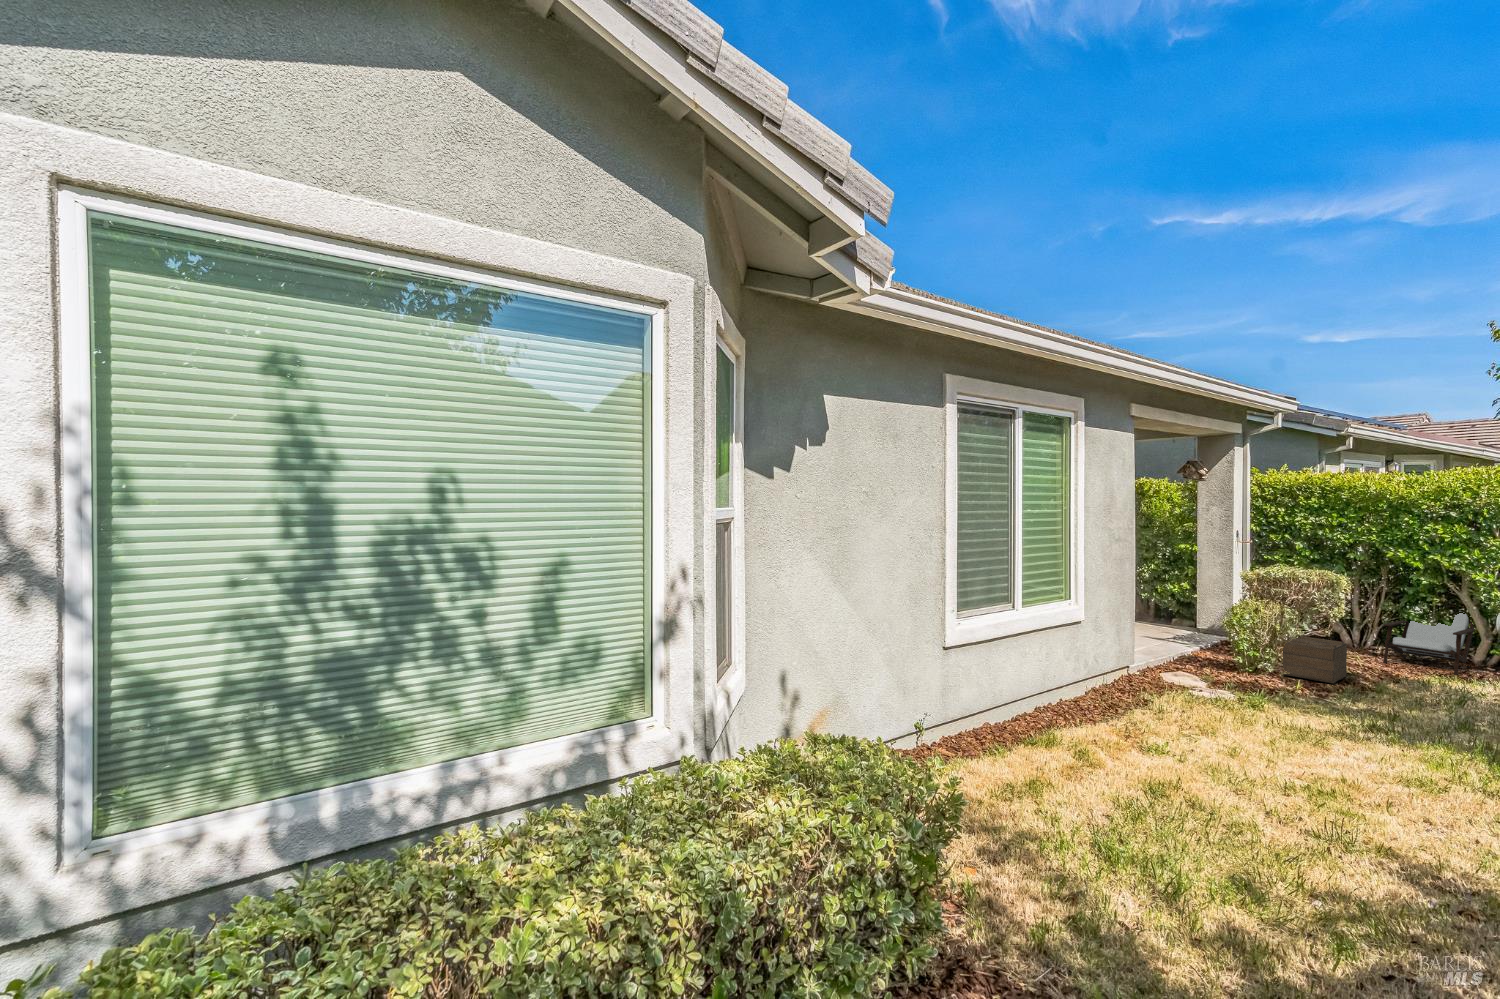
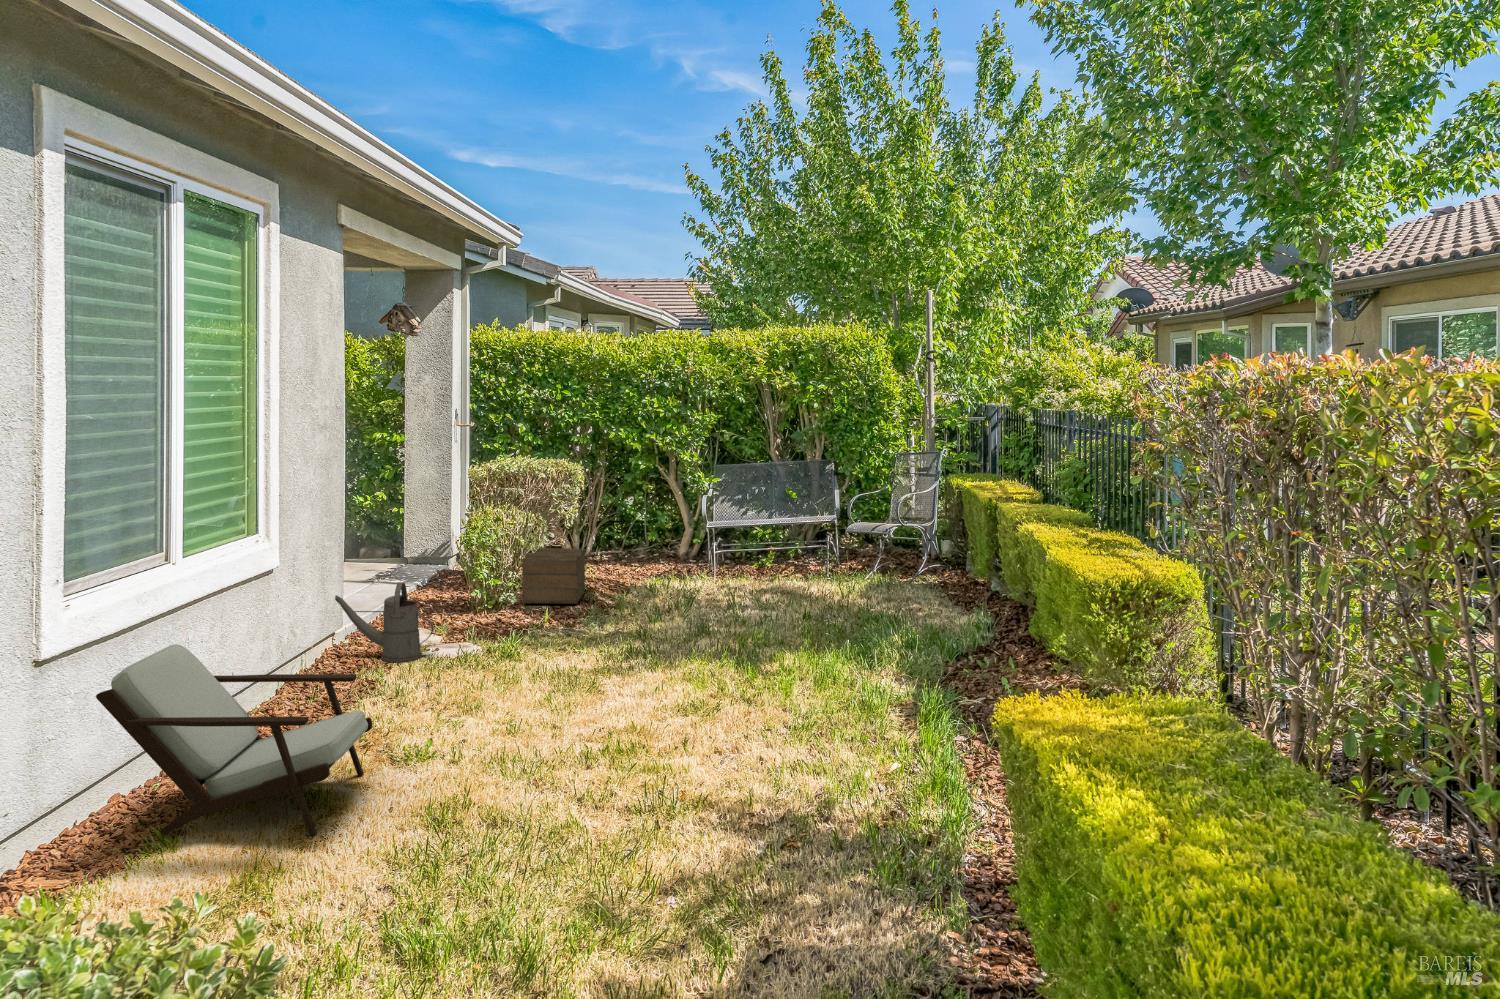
armchair: present [1384,612,1475,675] -> present [96,644,372,836]
watering can: none [1131,641,1196,693] -> present [335,582,434,662]

